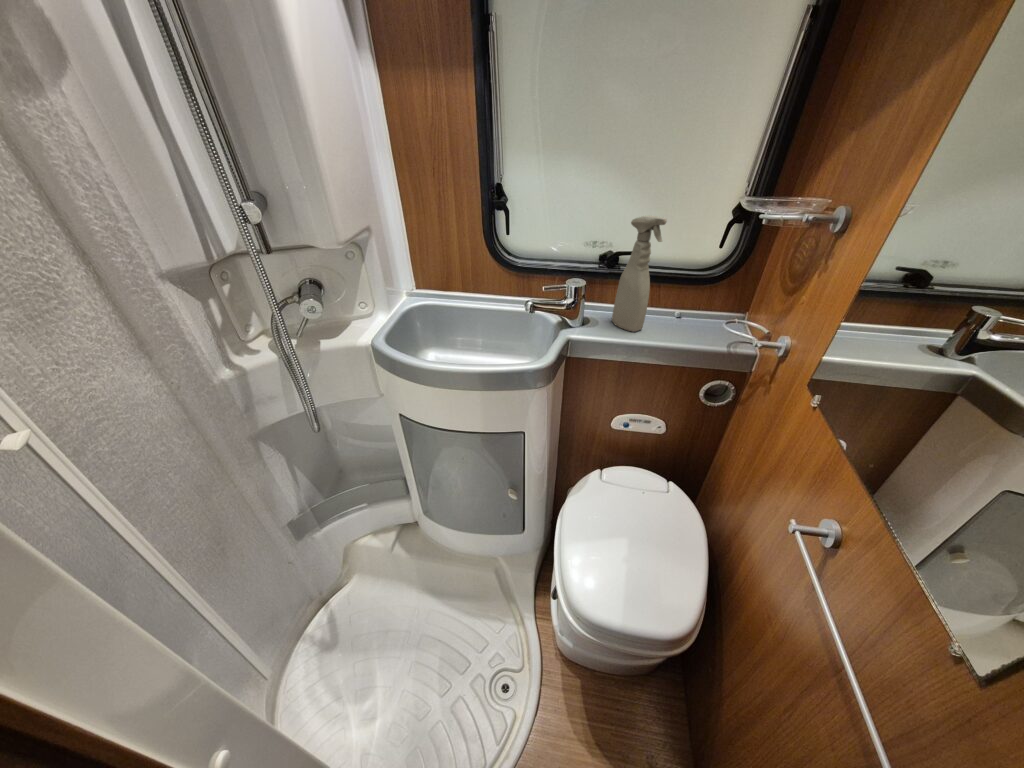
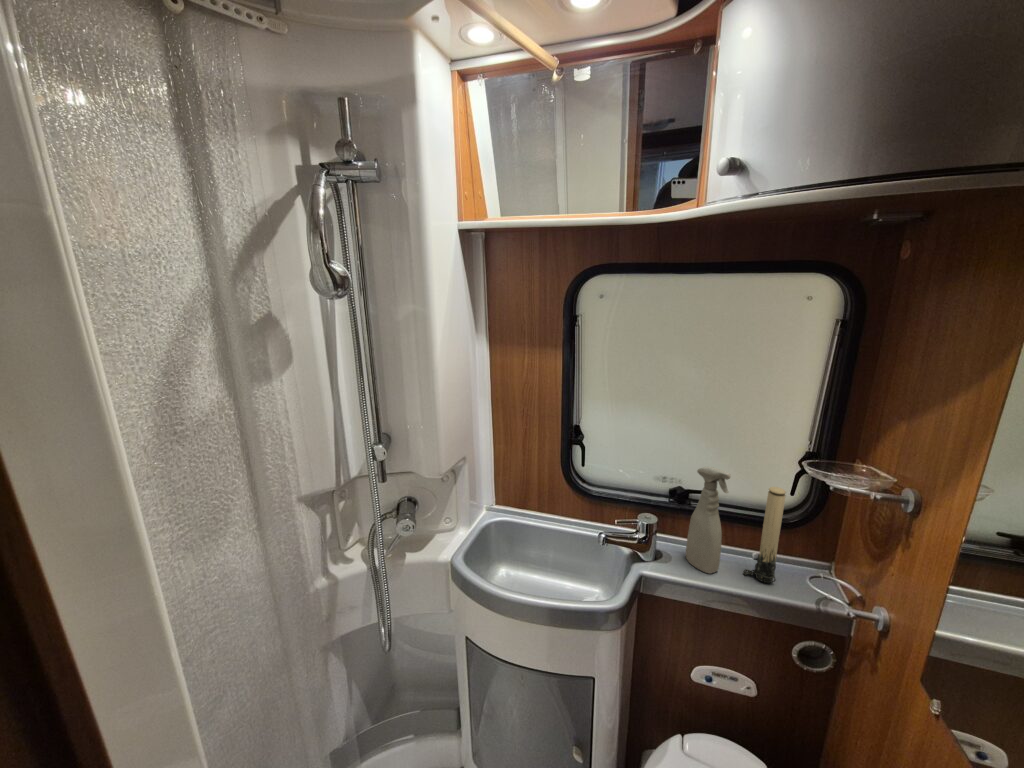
candle: none [665,232,721,335] -> present [743,487,786,583]

